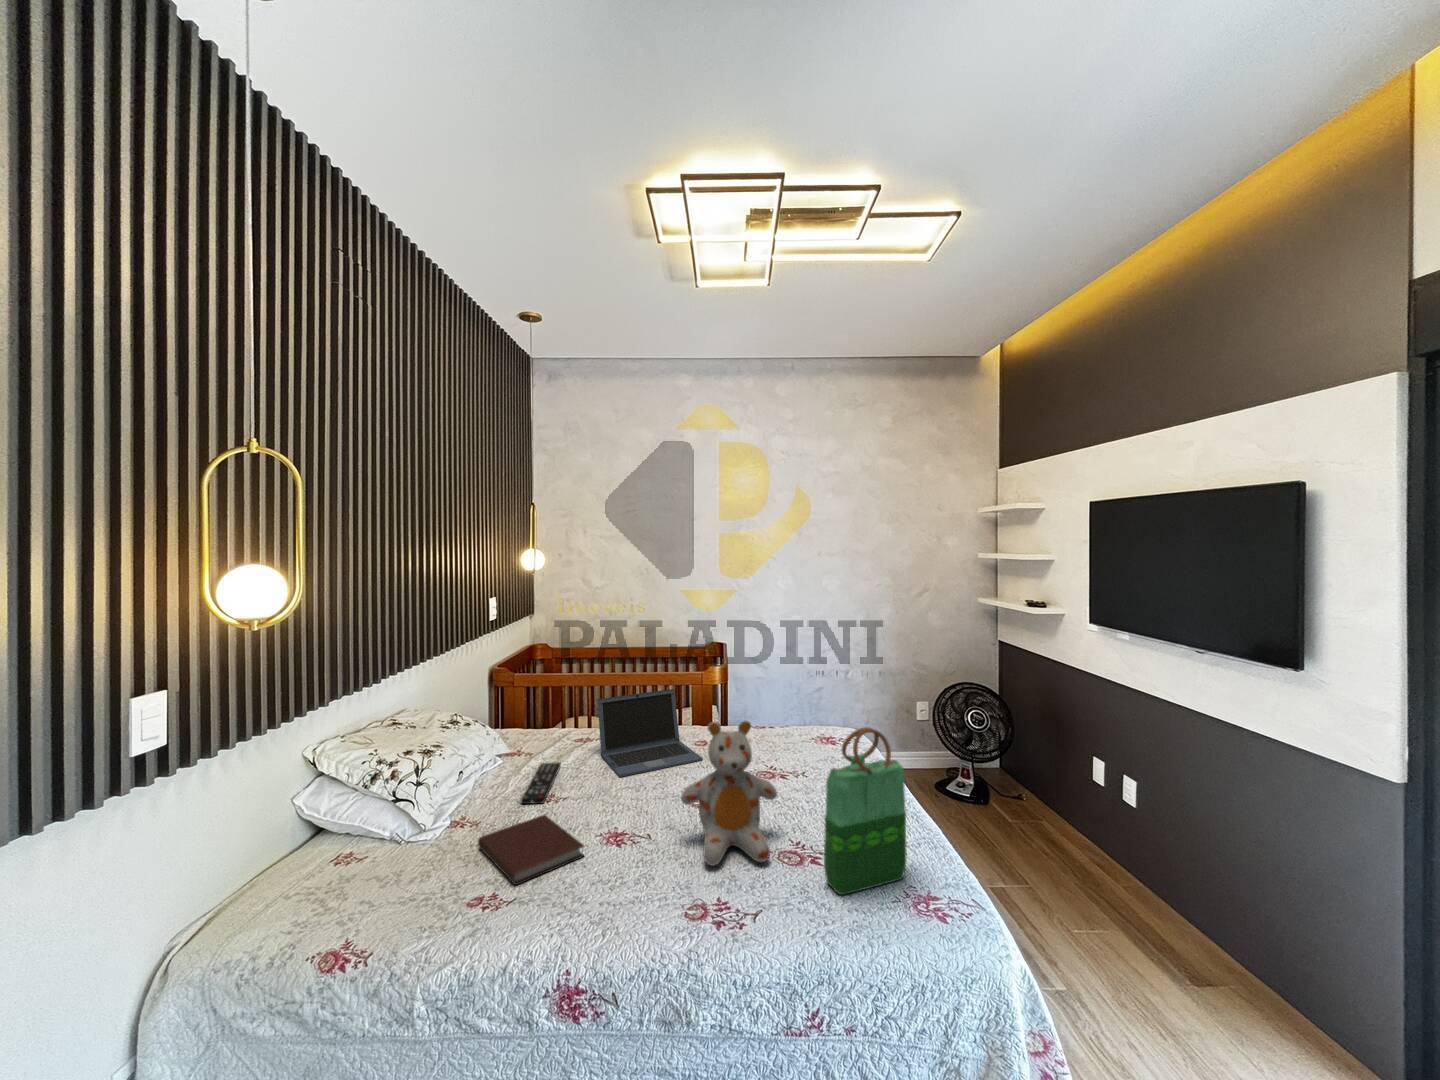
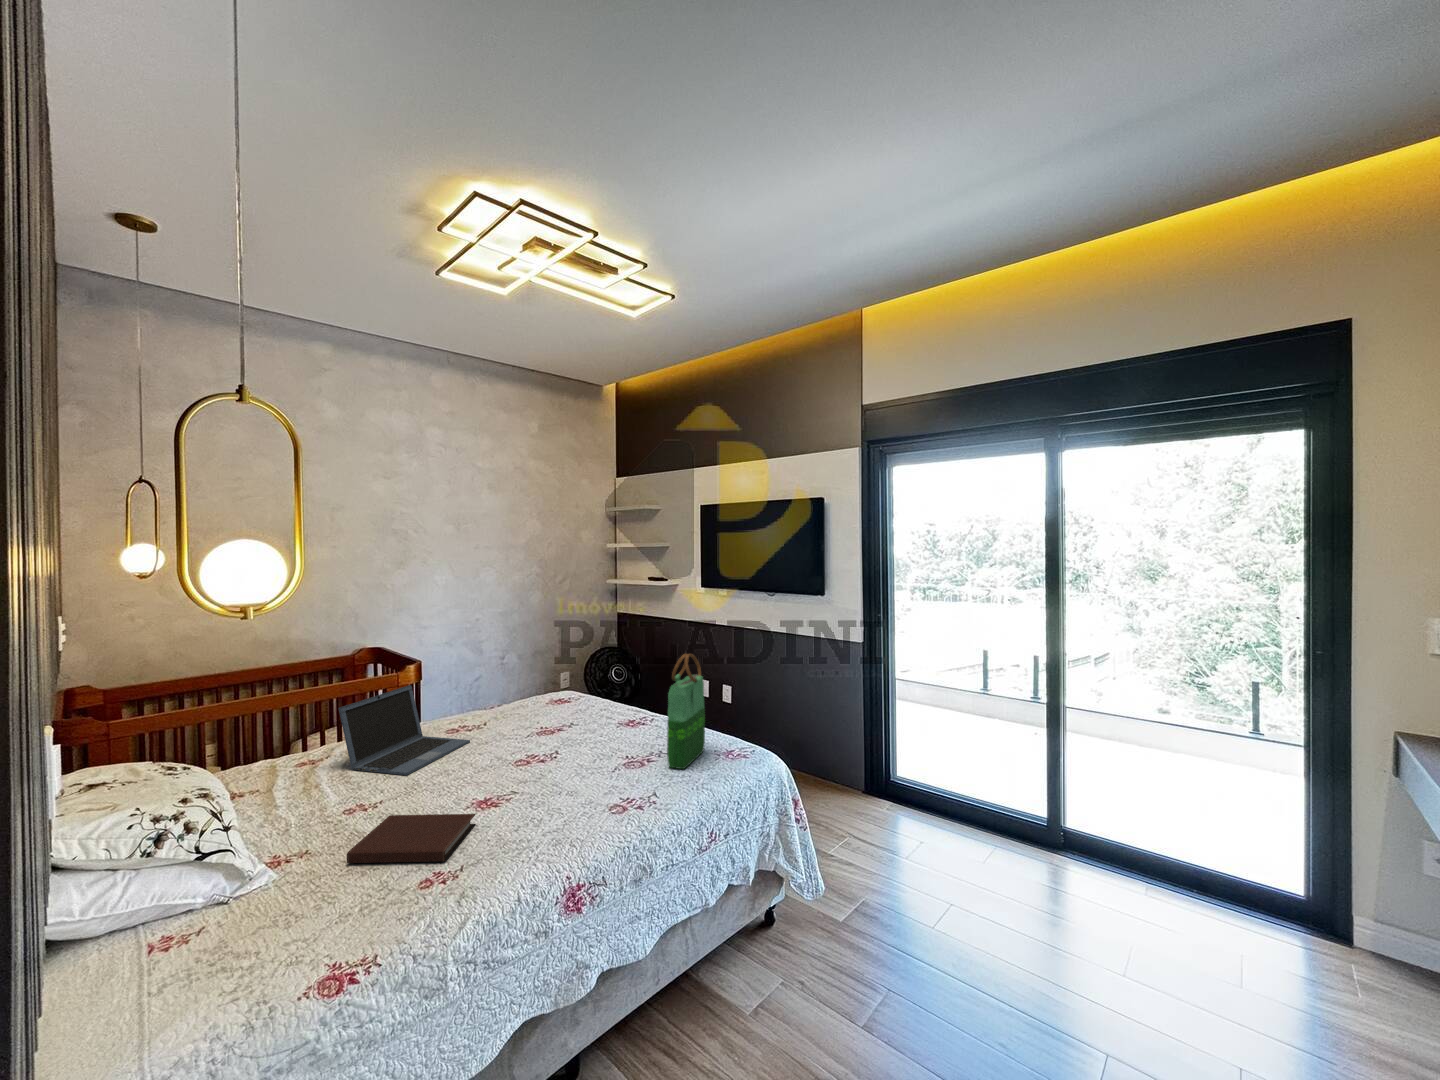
stuffed bear: present [681,721,777,866] -> none [540,672,624,788]
remote control: present [521,763,561,804] -> none [287,786,356,826]

